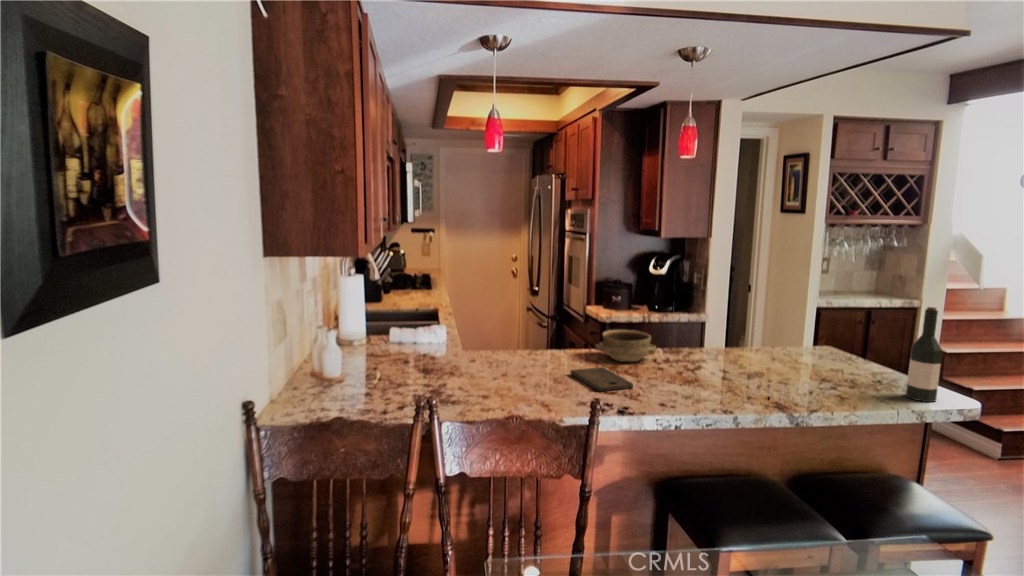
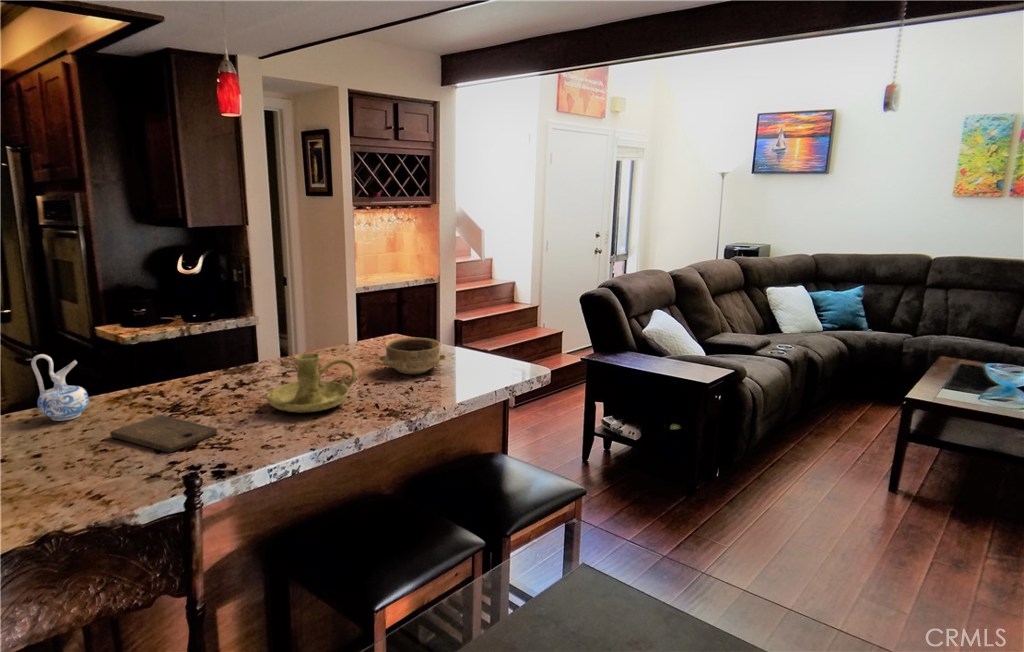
wine bottle: present [906,307,942,402] -> none [480,290,504,375]
ceramic pitcher: none [540,314,566,359] -> present [32,354,89,421]
ceramic bowl: present [596,330,656,362] -> present [379,337,445,374]
candle holder: none [675,341,757,390] -> present [267,353,356,412]

